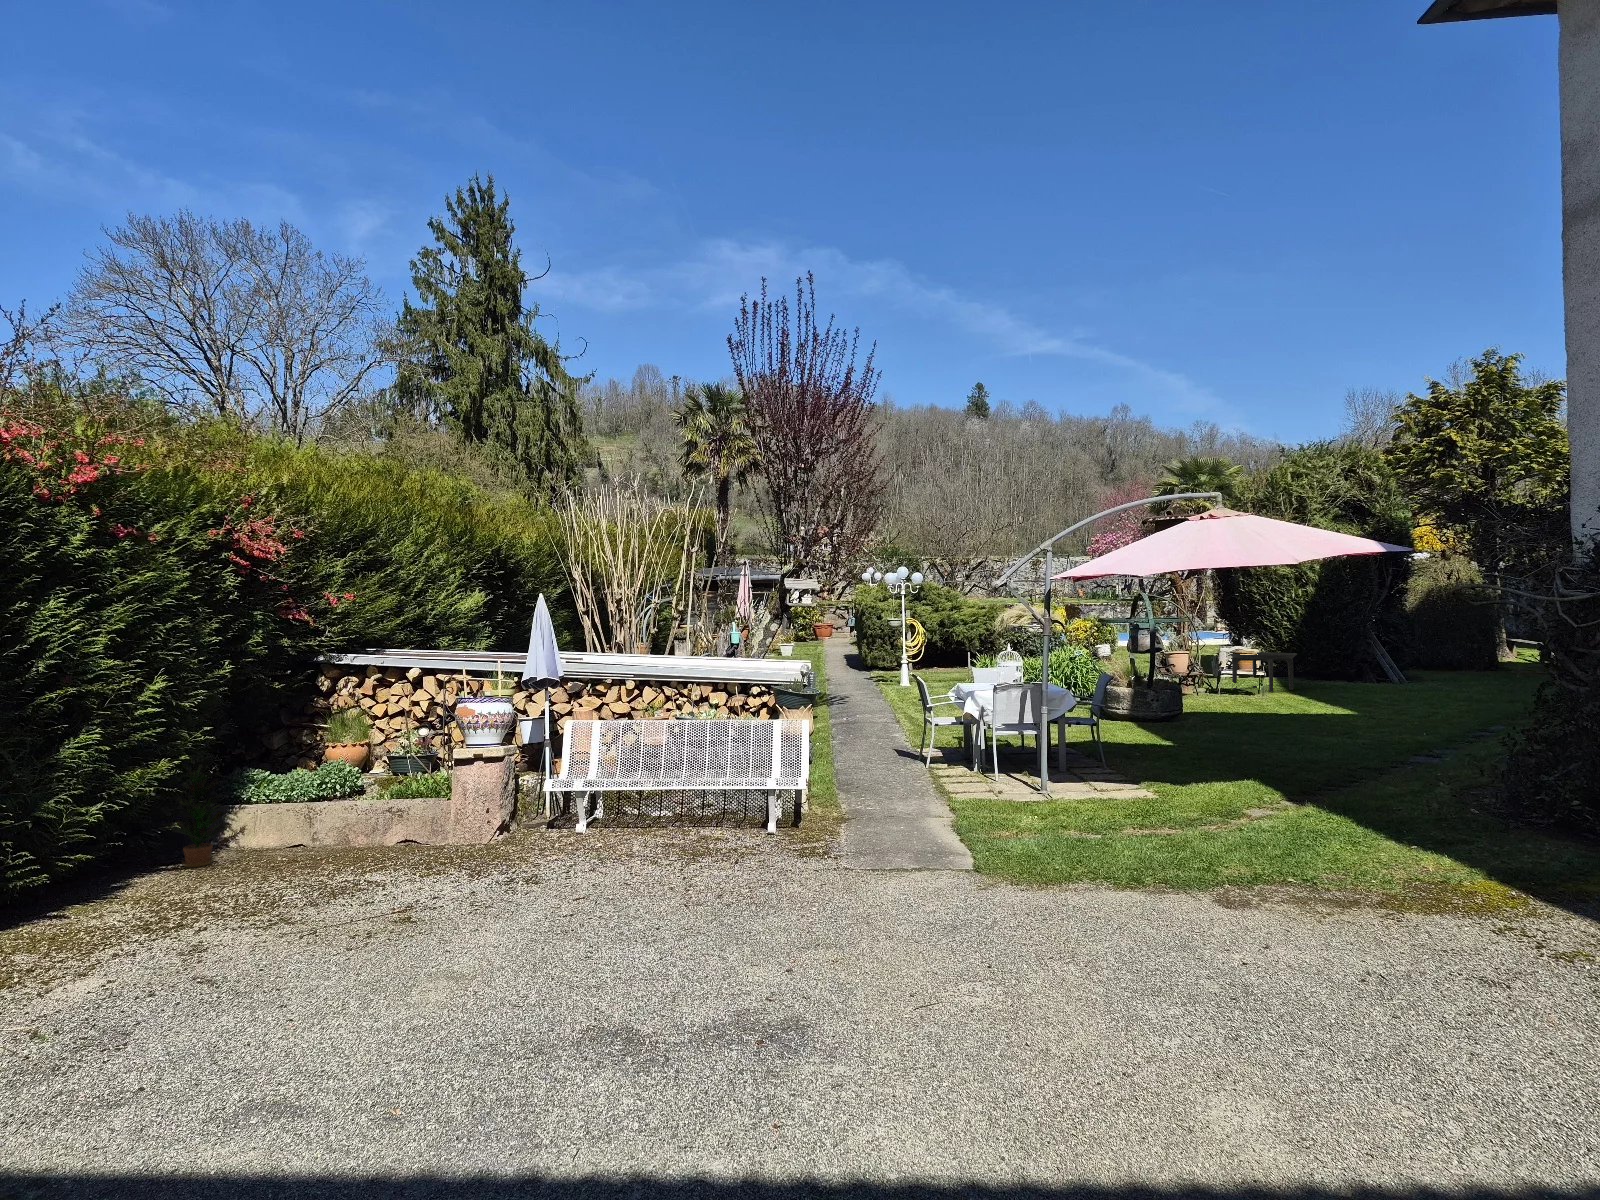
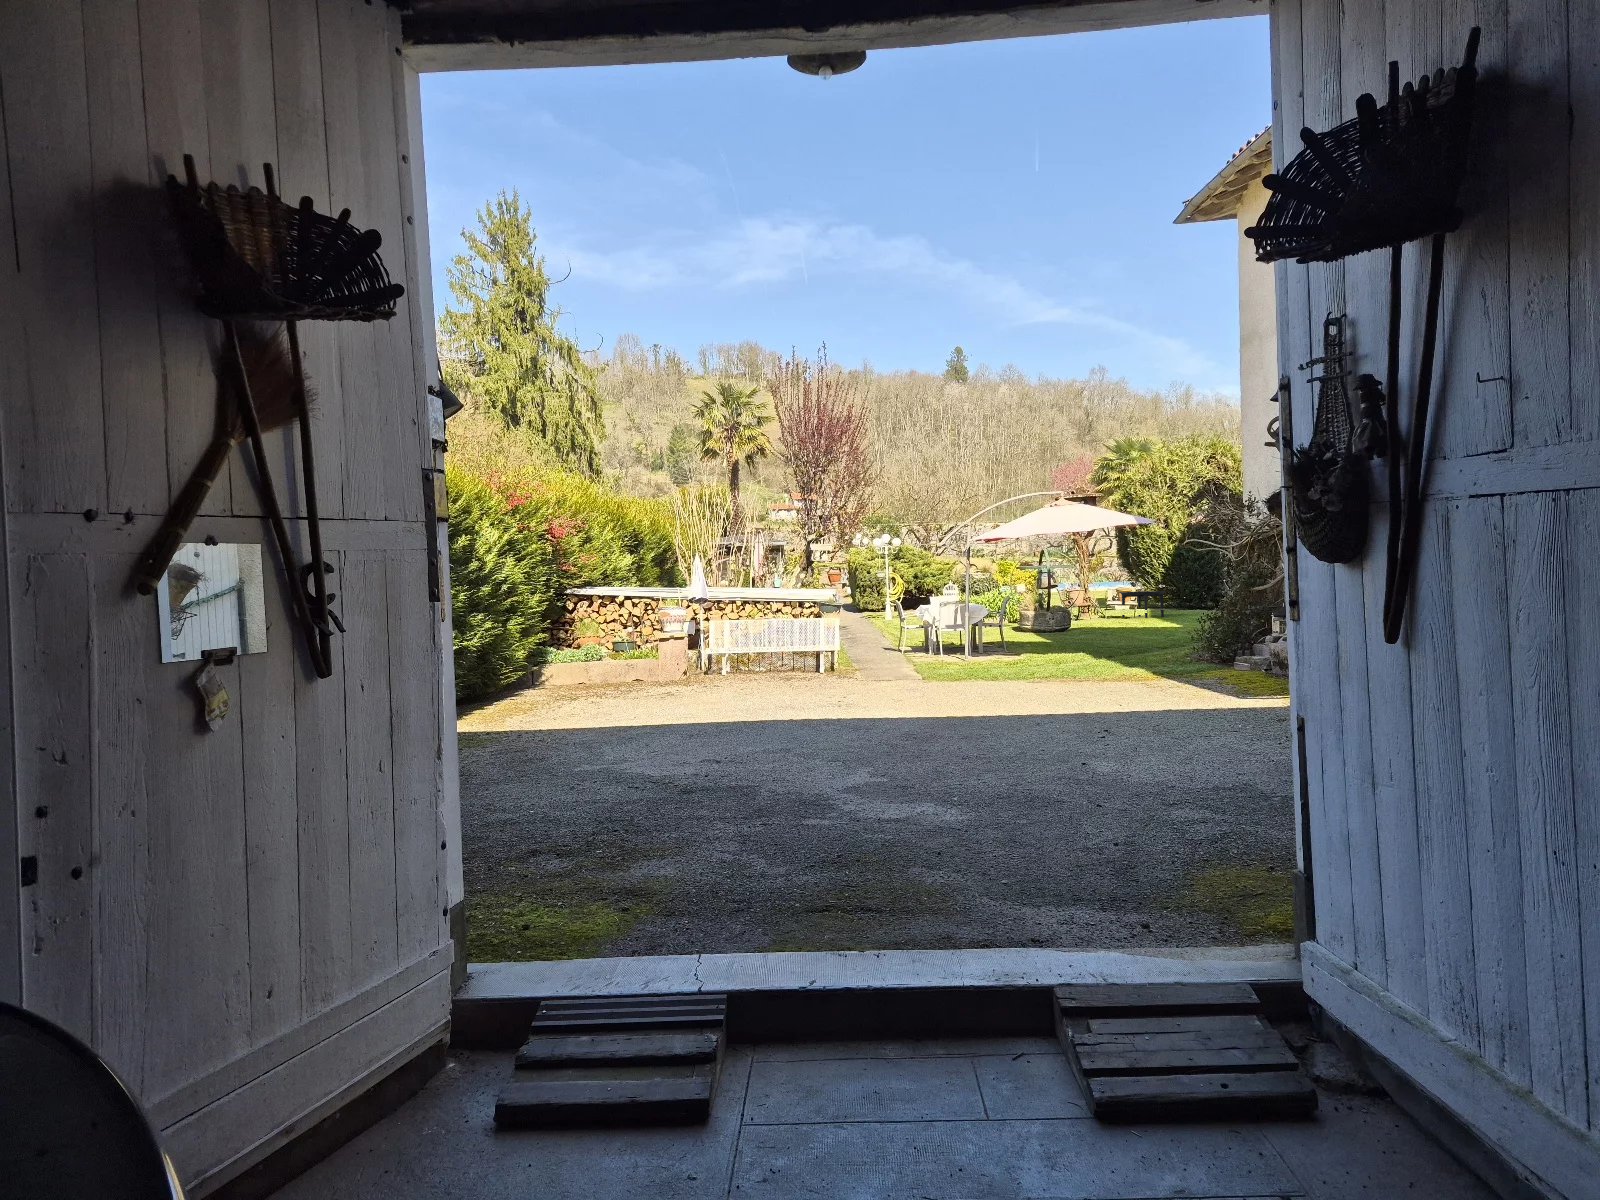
potted plant: present [162,765,228,867] -> none [556,631,585,676]

